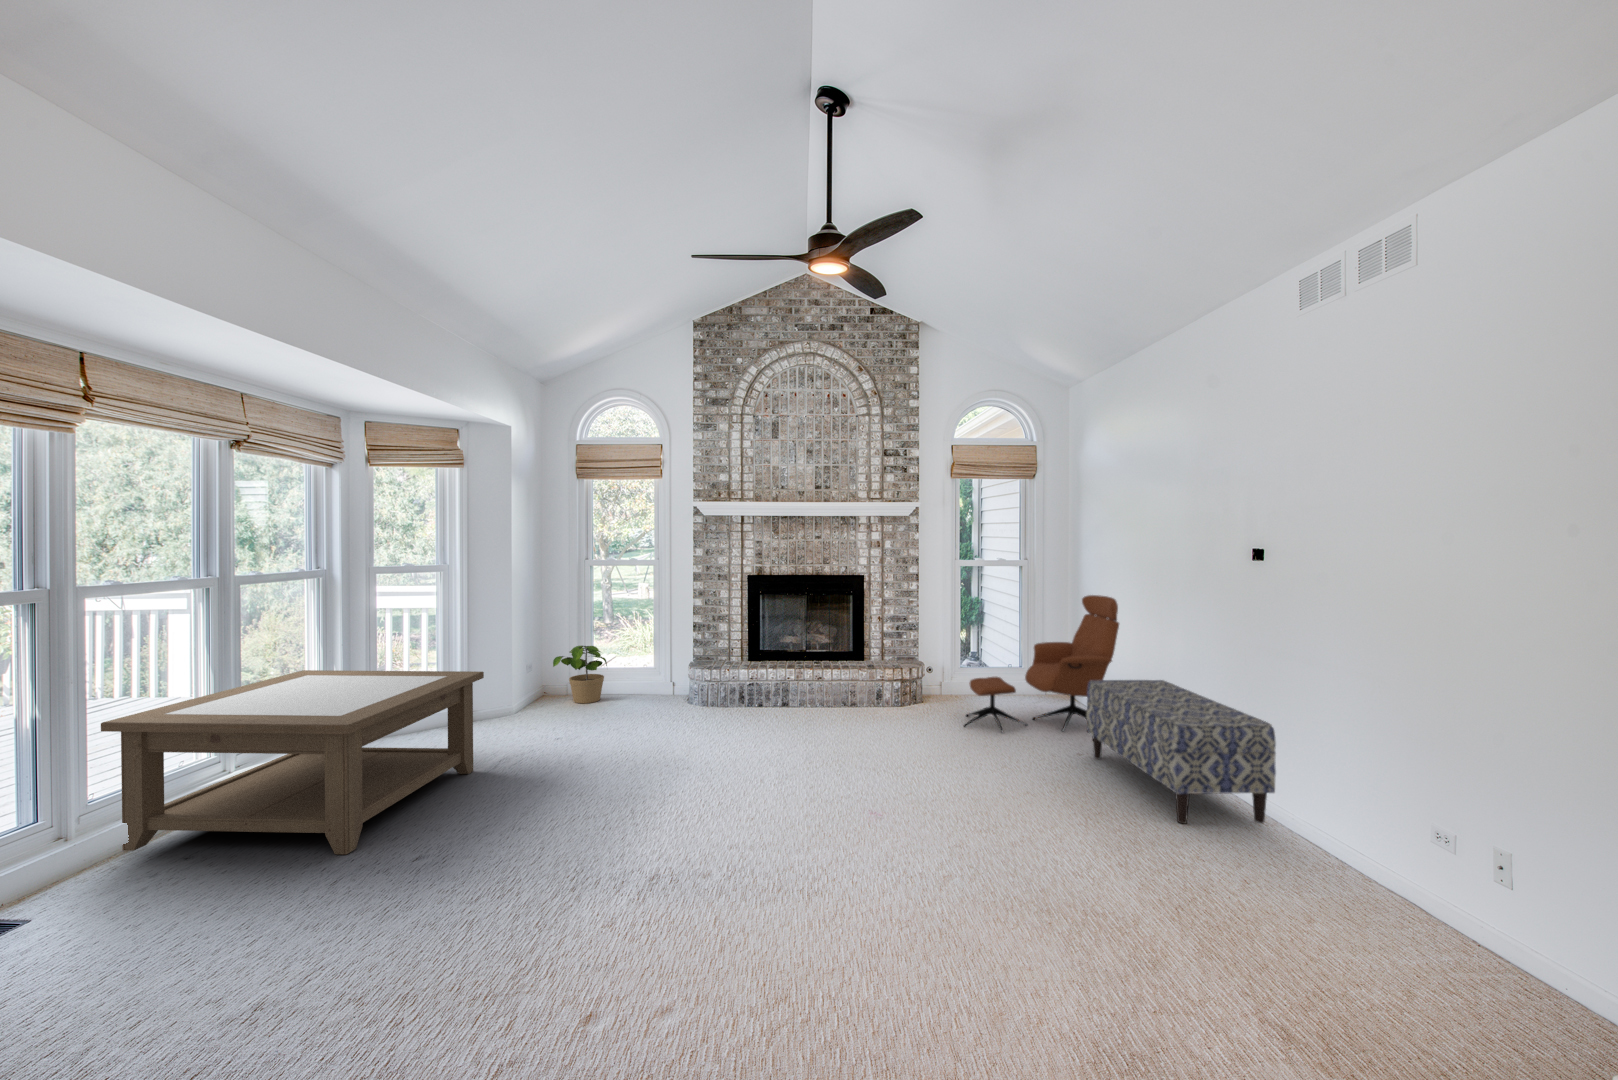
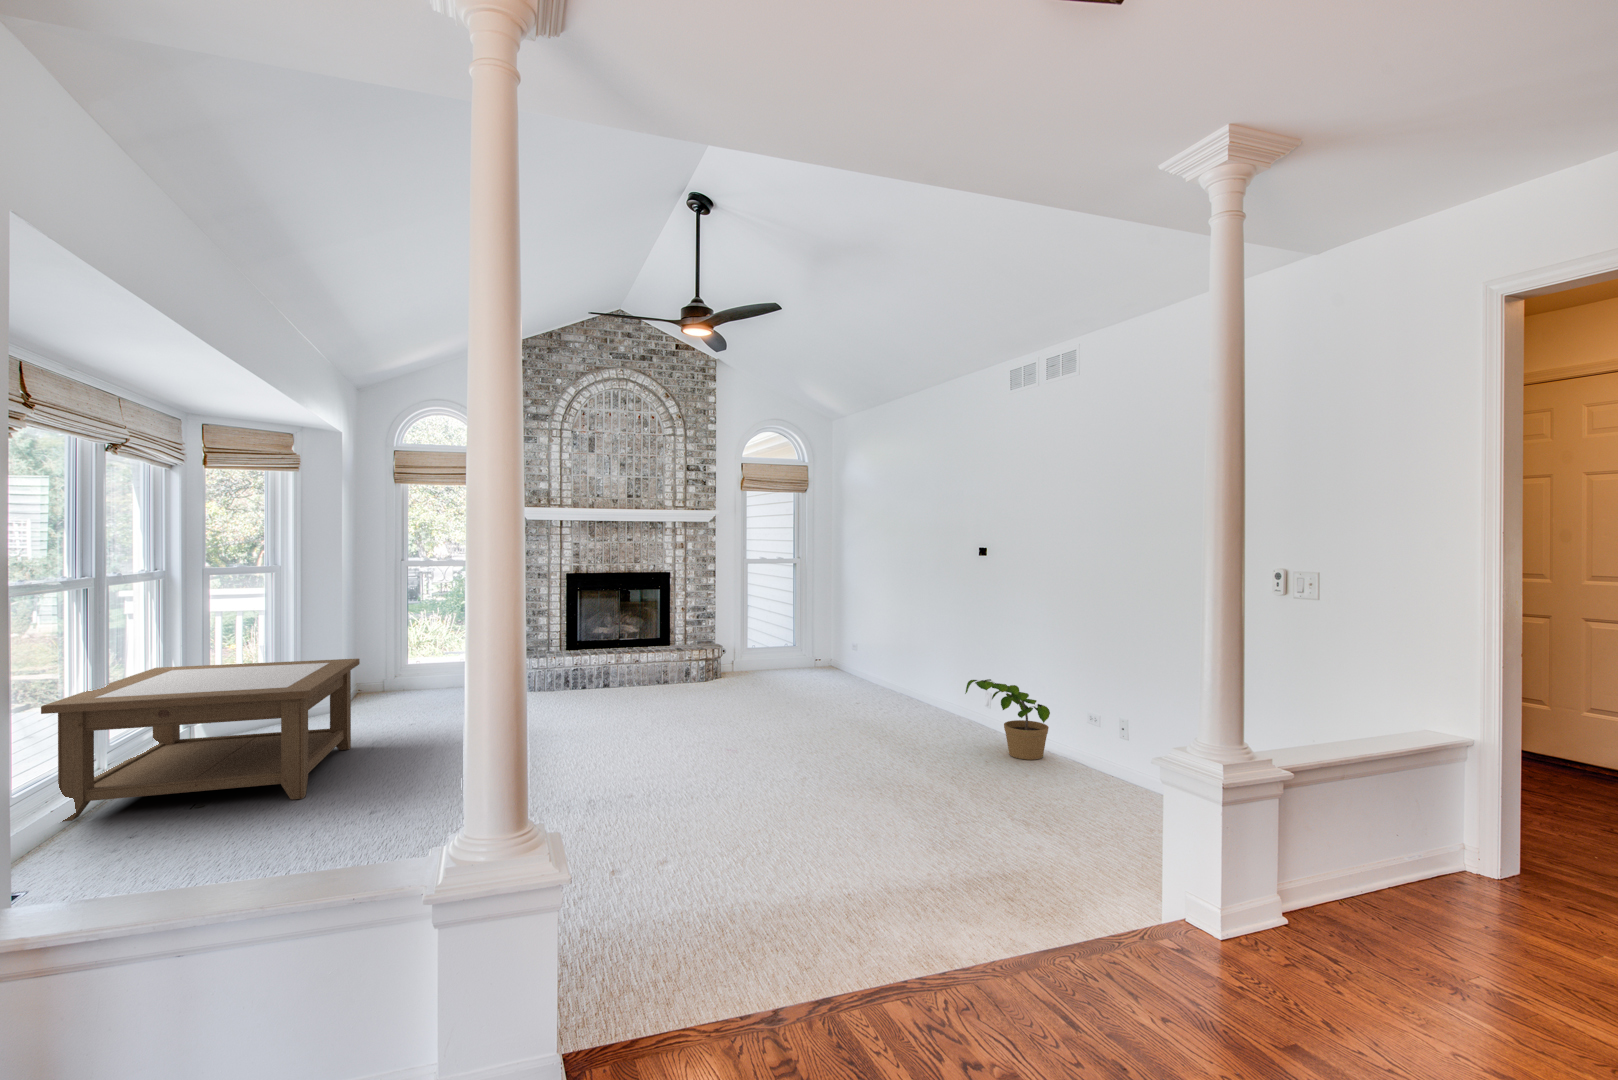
armchair: present [964,595,1119,732] -> none [758,584,869,690]
potted plant: present [553,646,607,703] -> present [965,679,1050,760]
bench: present [1087,680,1276,824] -> none [849,640,960,722]

